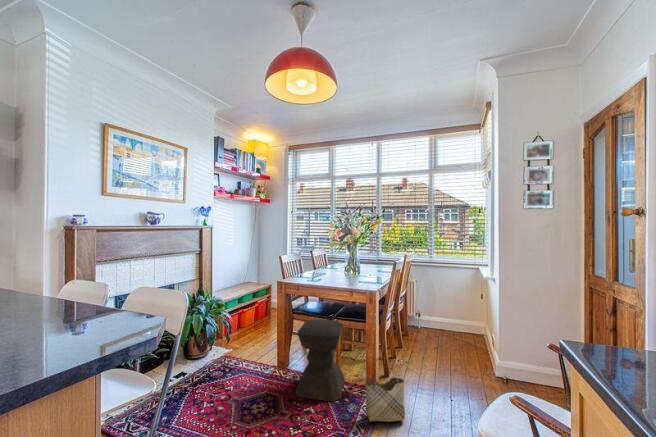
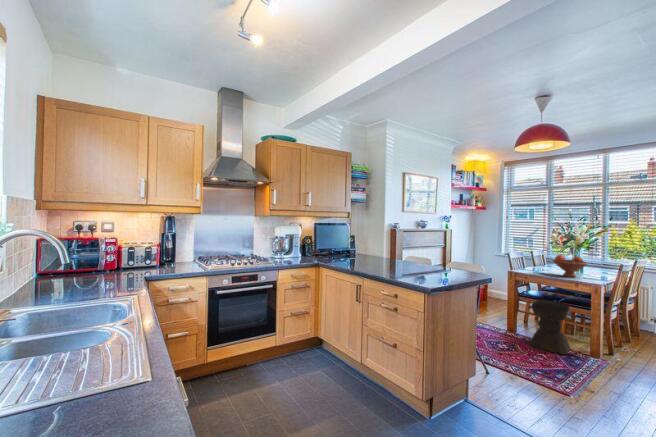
fruit bowl: none [324,253,362,283] -> present [553,255,588,277]
woven basket: present [365,357,405,422] -> none [590,330,626,374]

